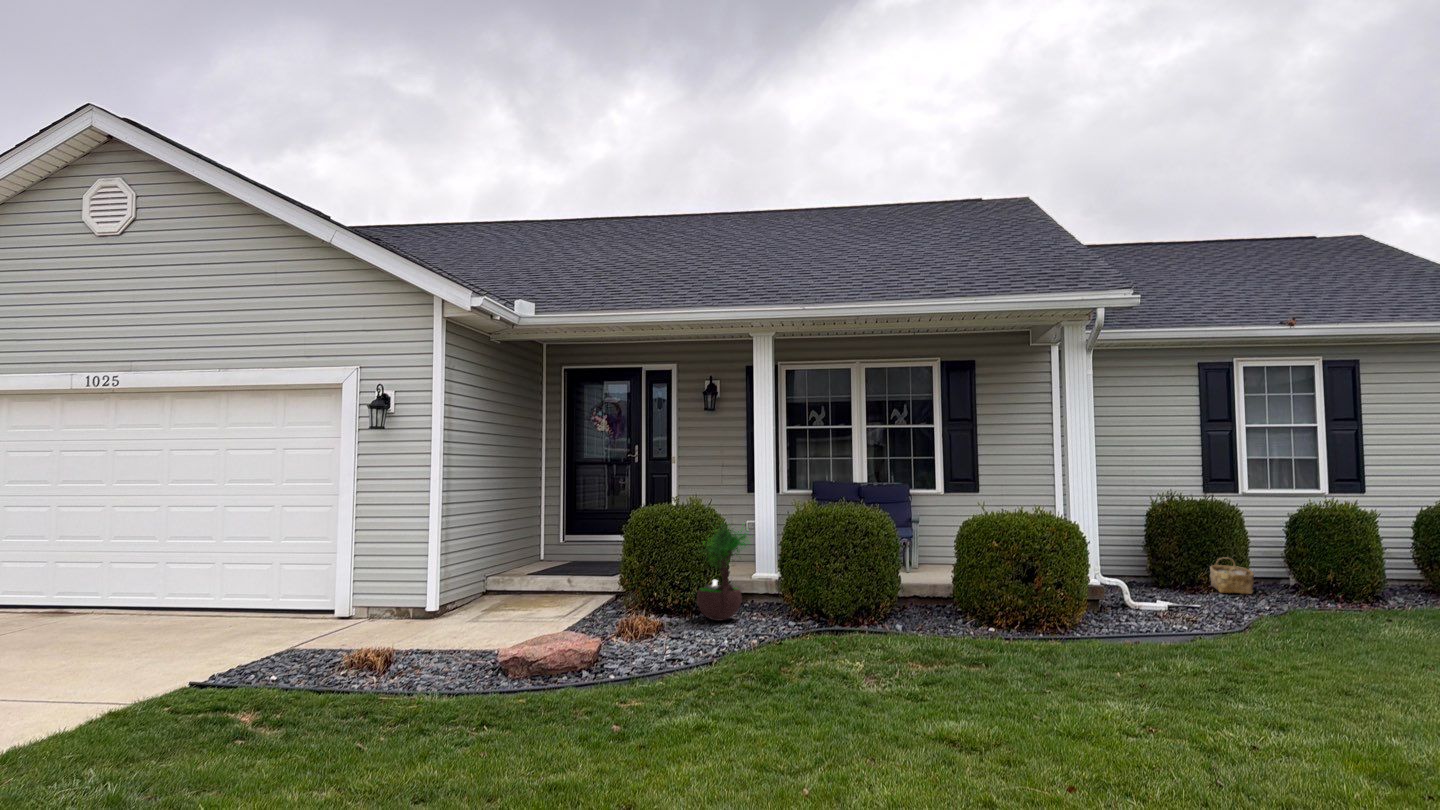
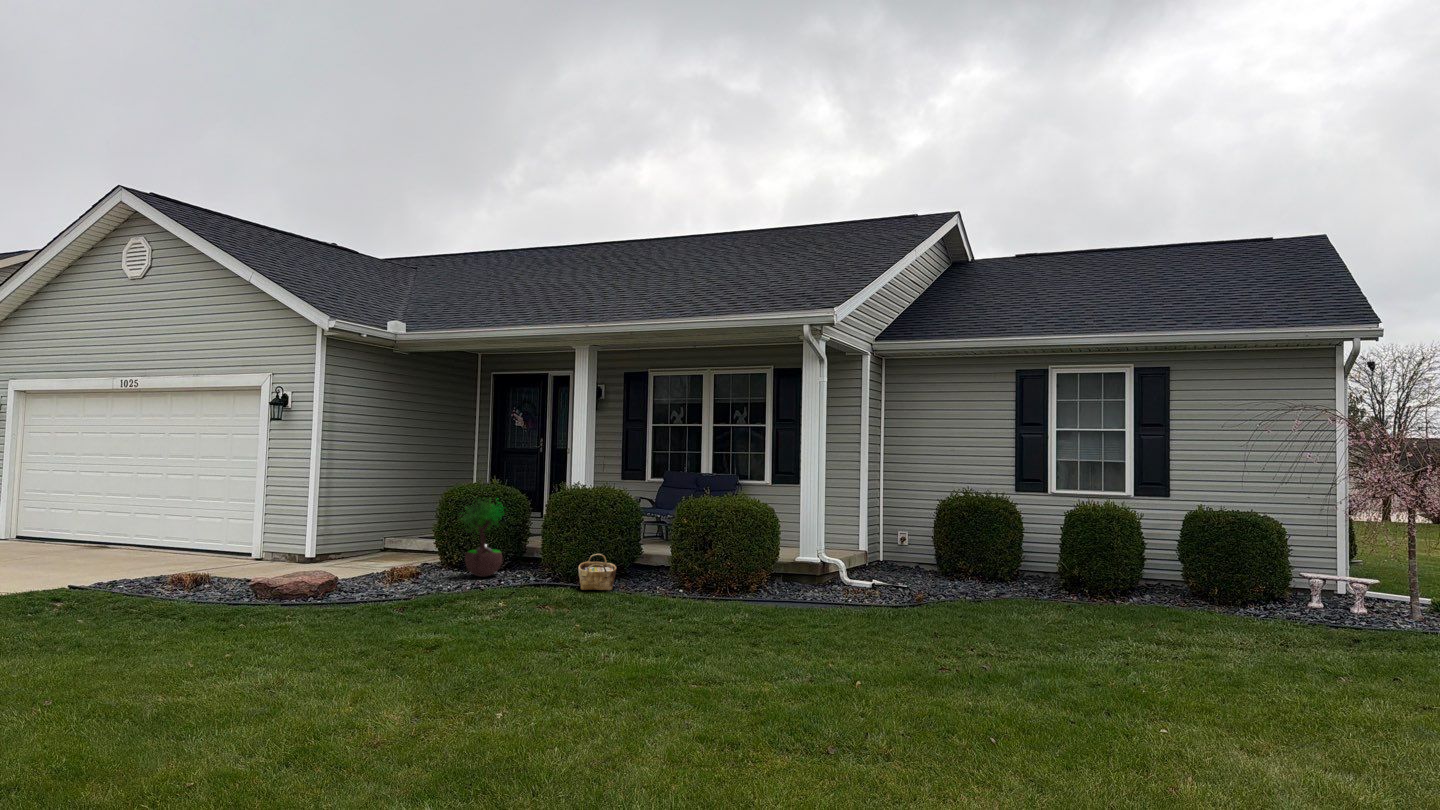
woven basket: present [1210,557,1254,594] -> present [578,554,617,590]

